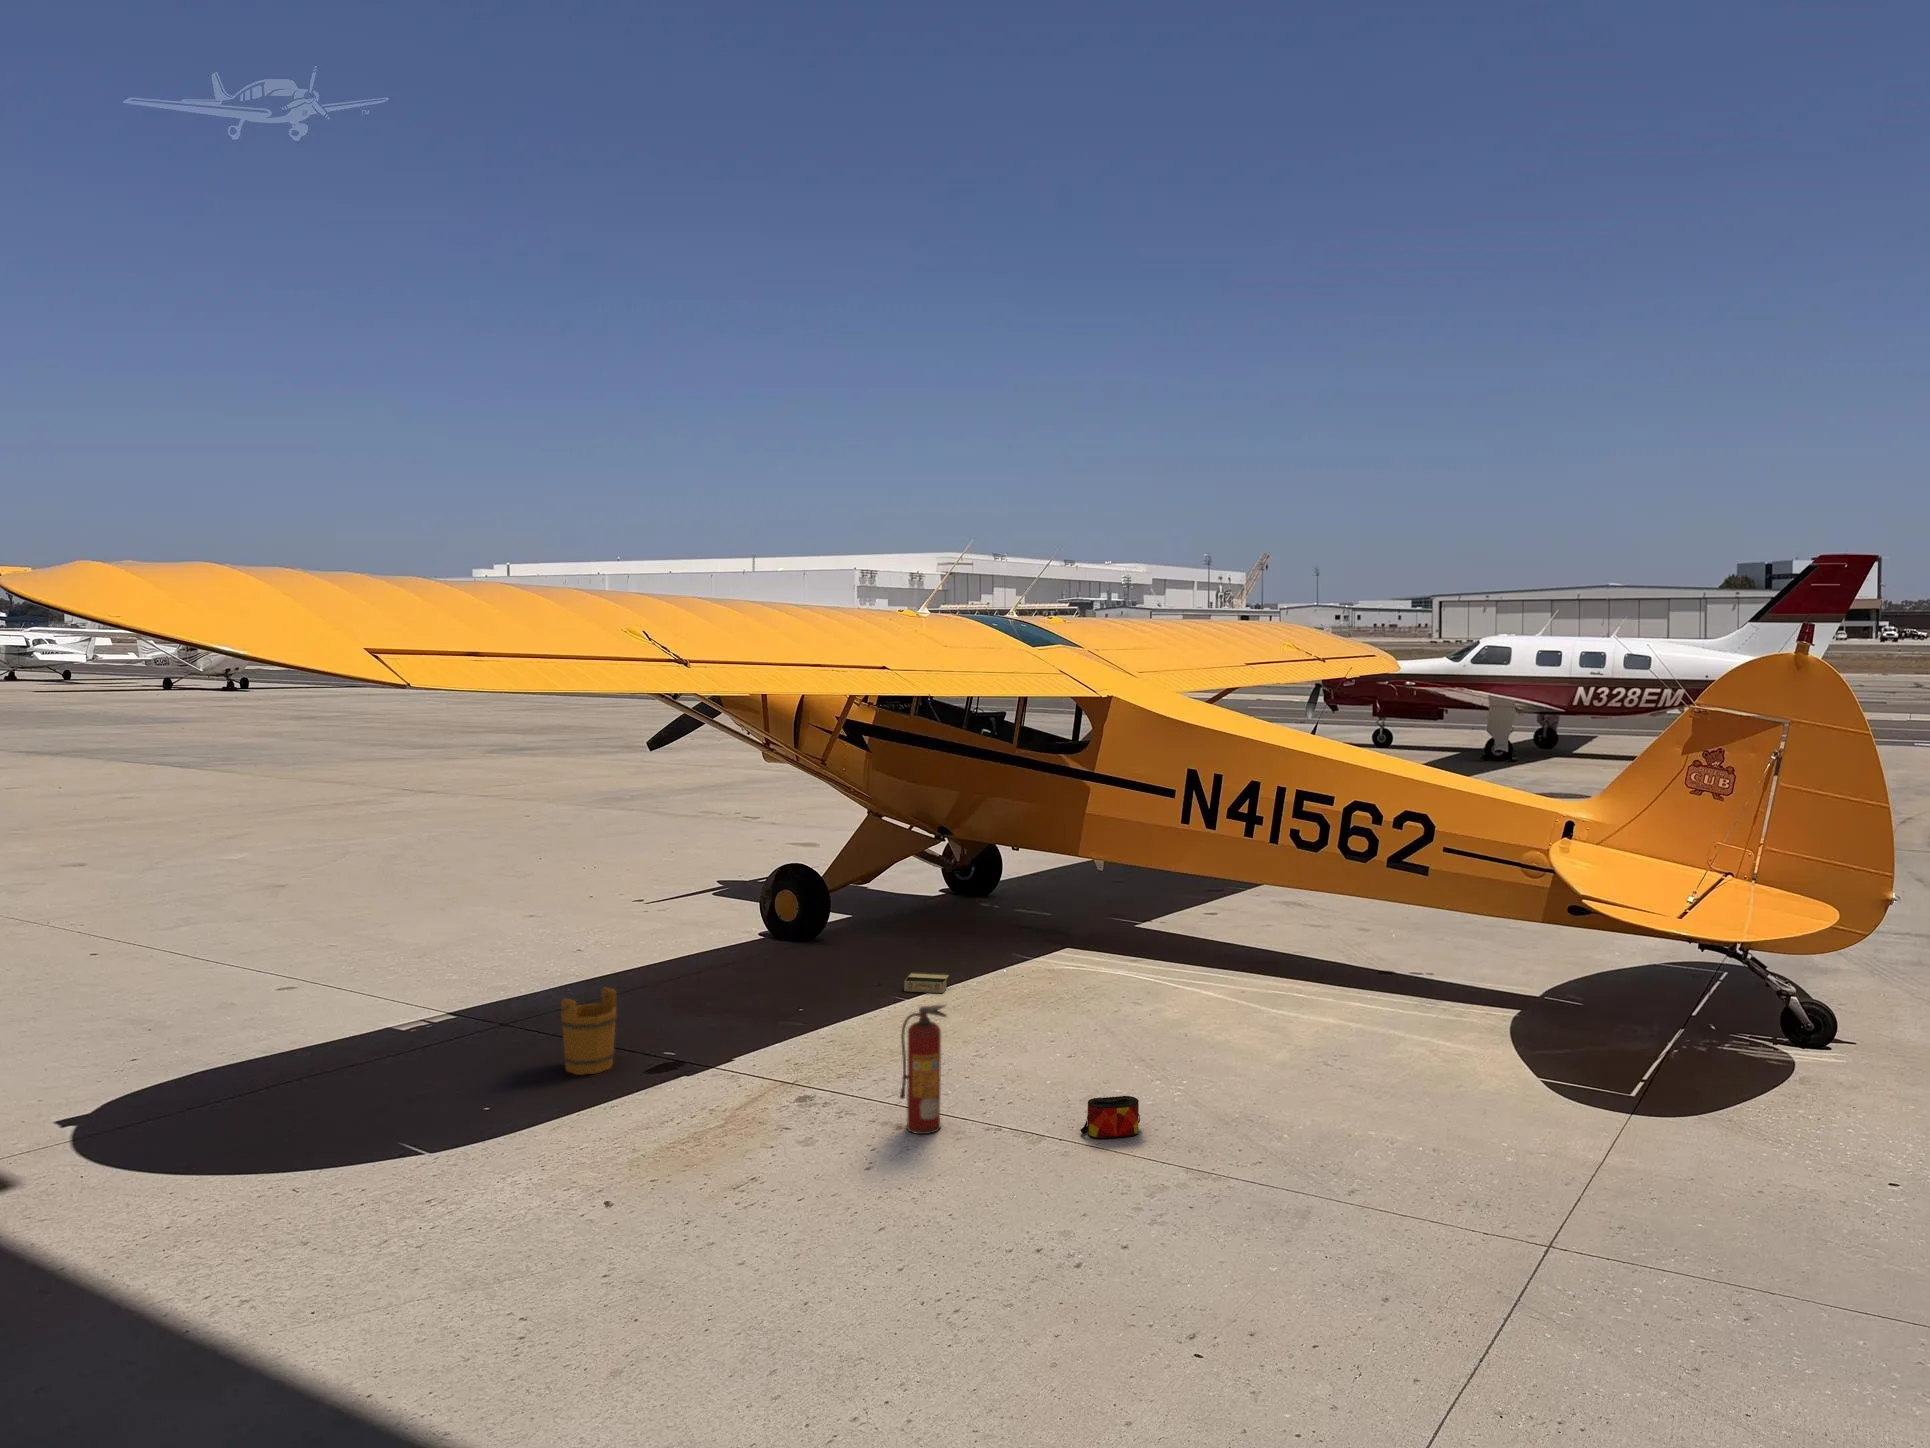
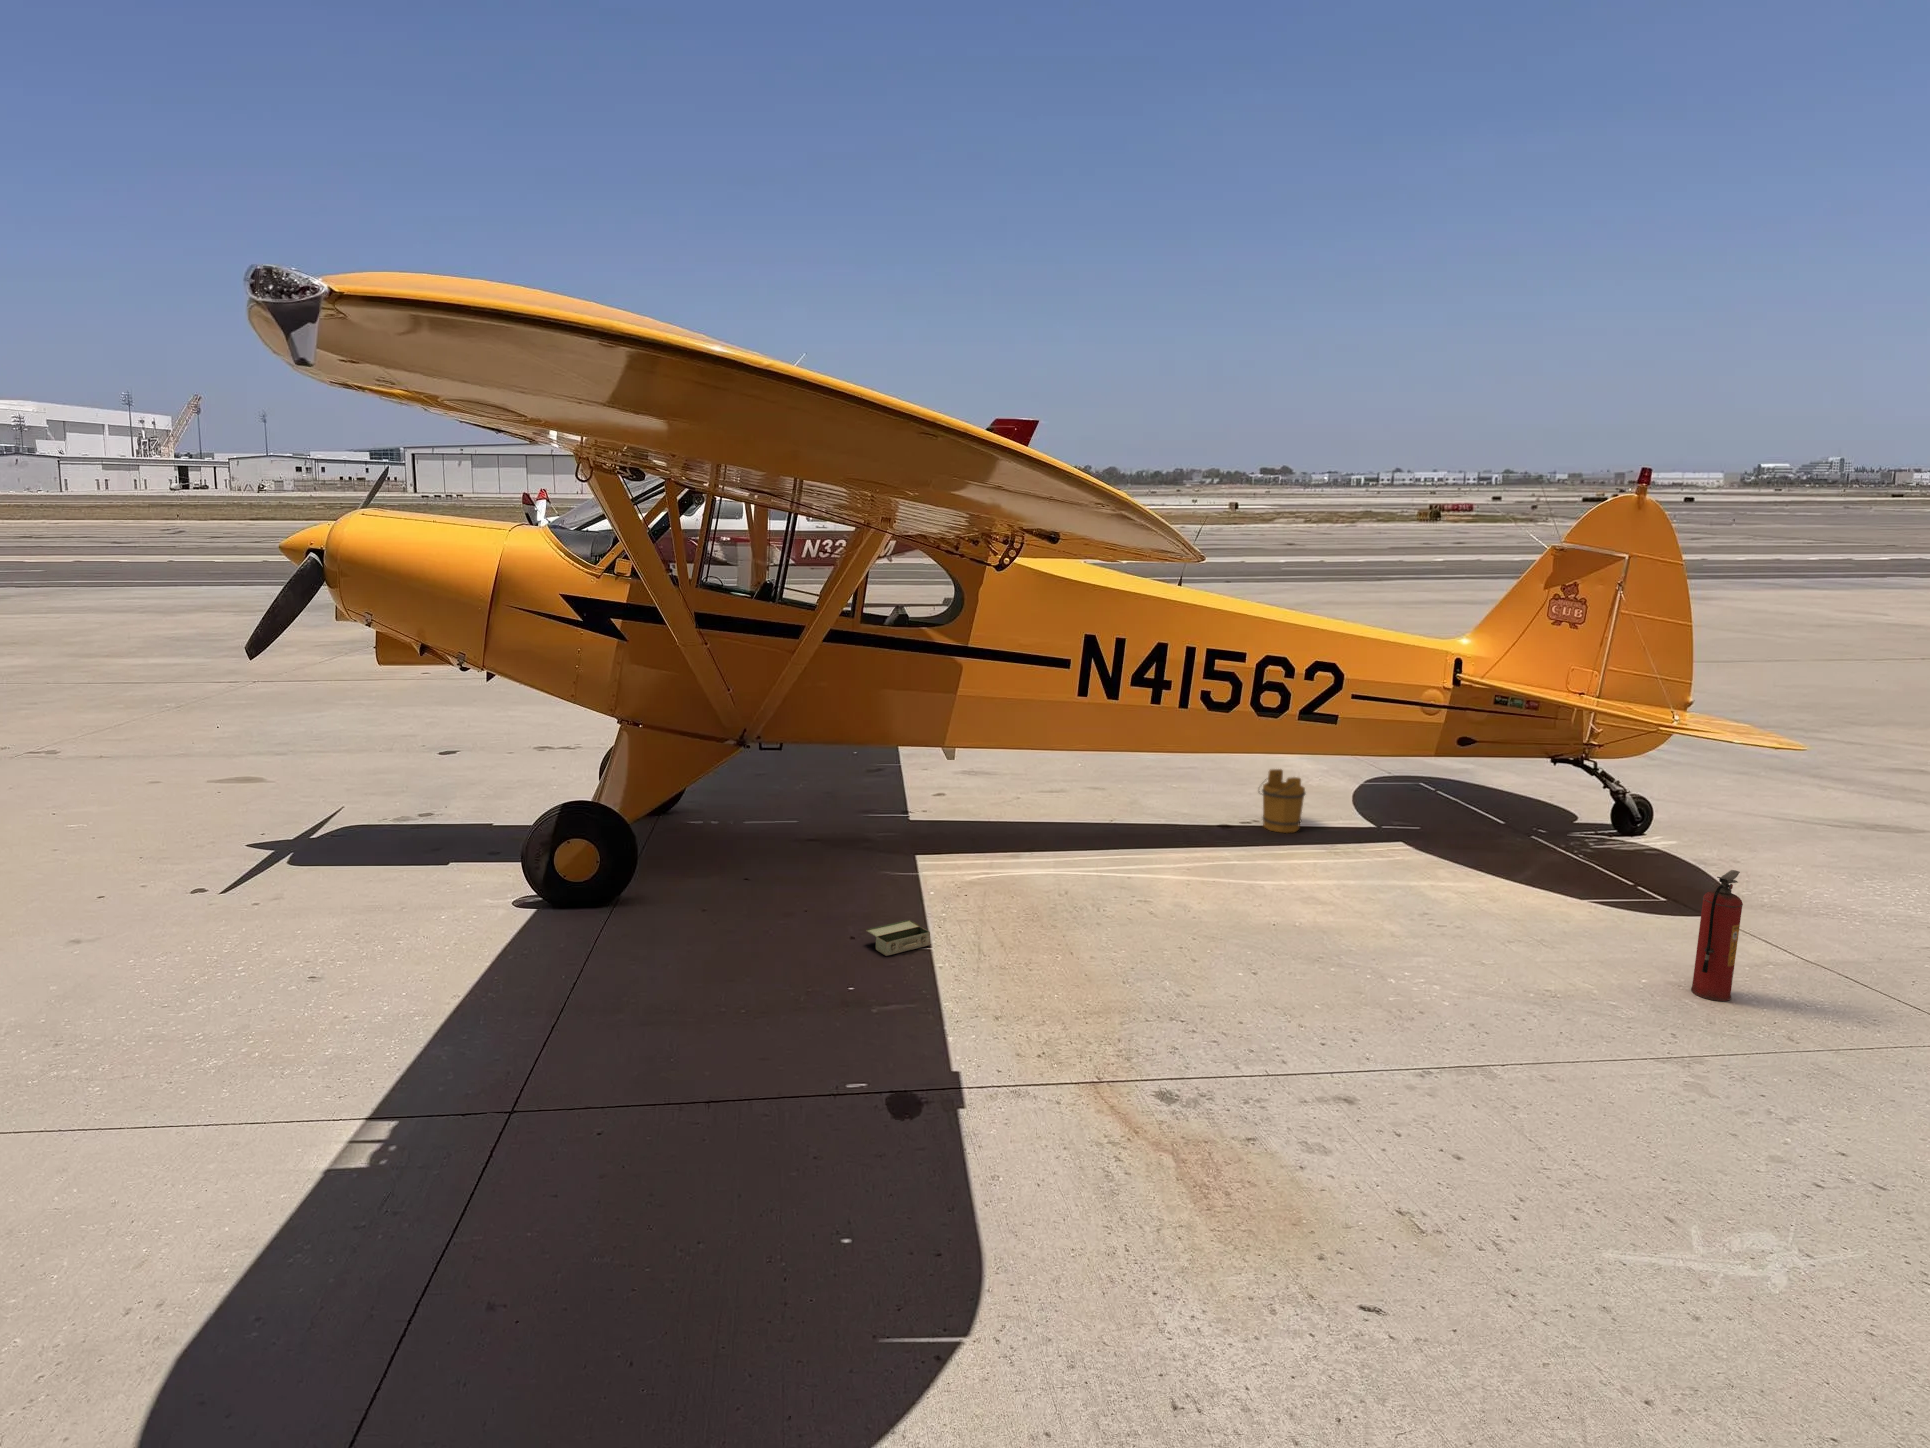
bucket: present [558,988,617,1075] -> present [1262,769,1305,833]
fire extinguisher: present [900,1005,946,1134] -> present [1691,870,1743,1001]
bag: present [1080,1096,1140,1139] -> none [1434,999,1474,1056]

